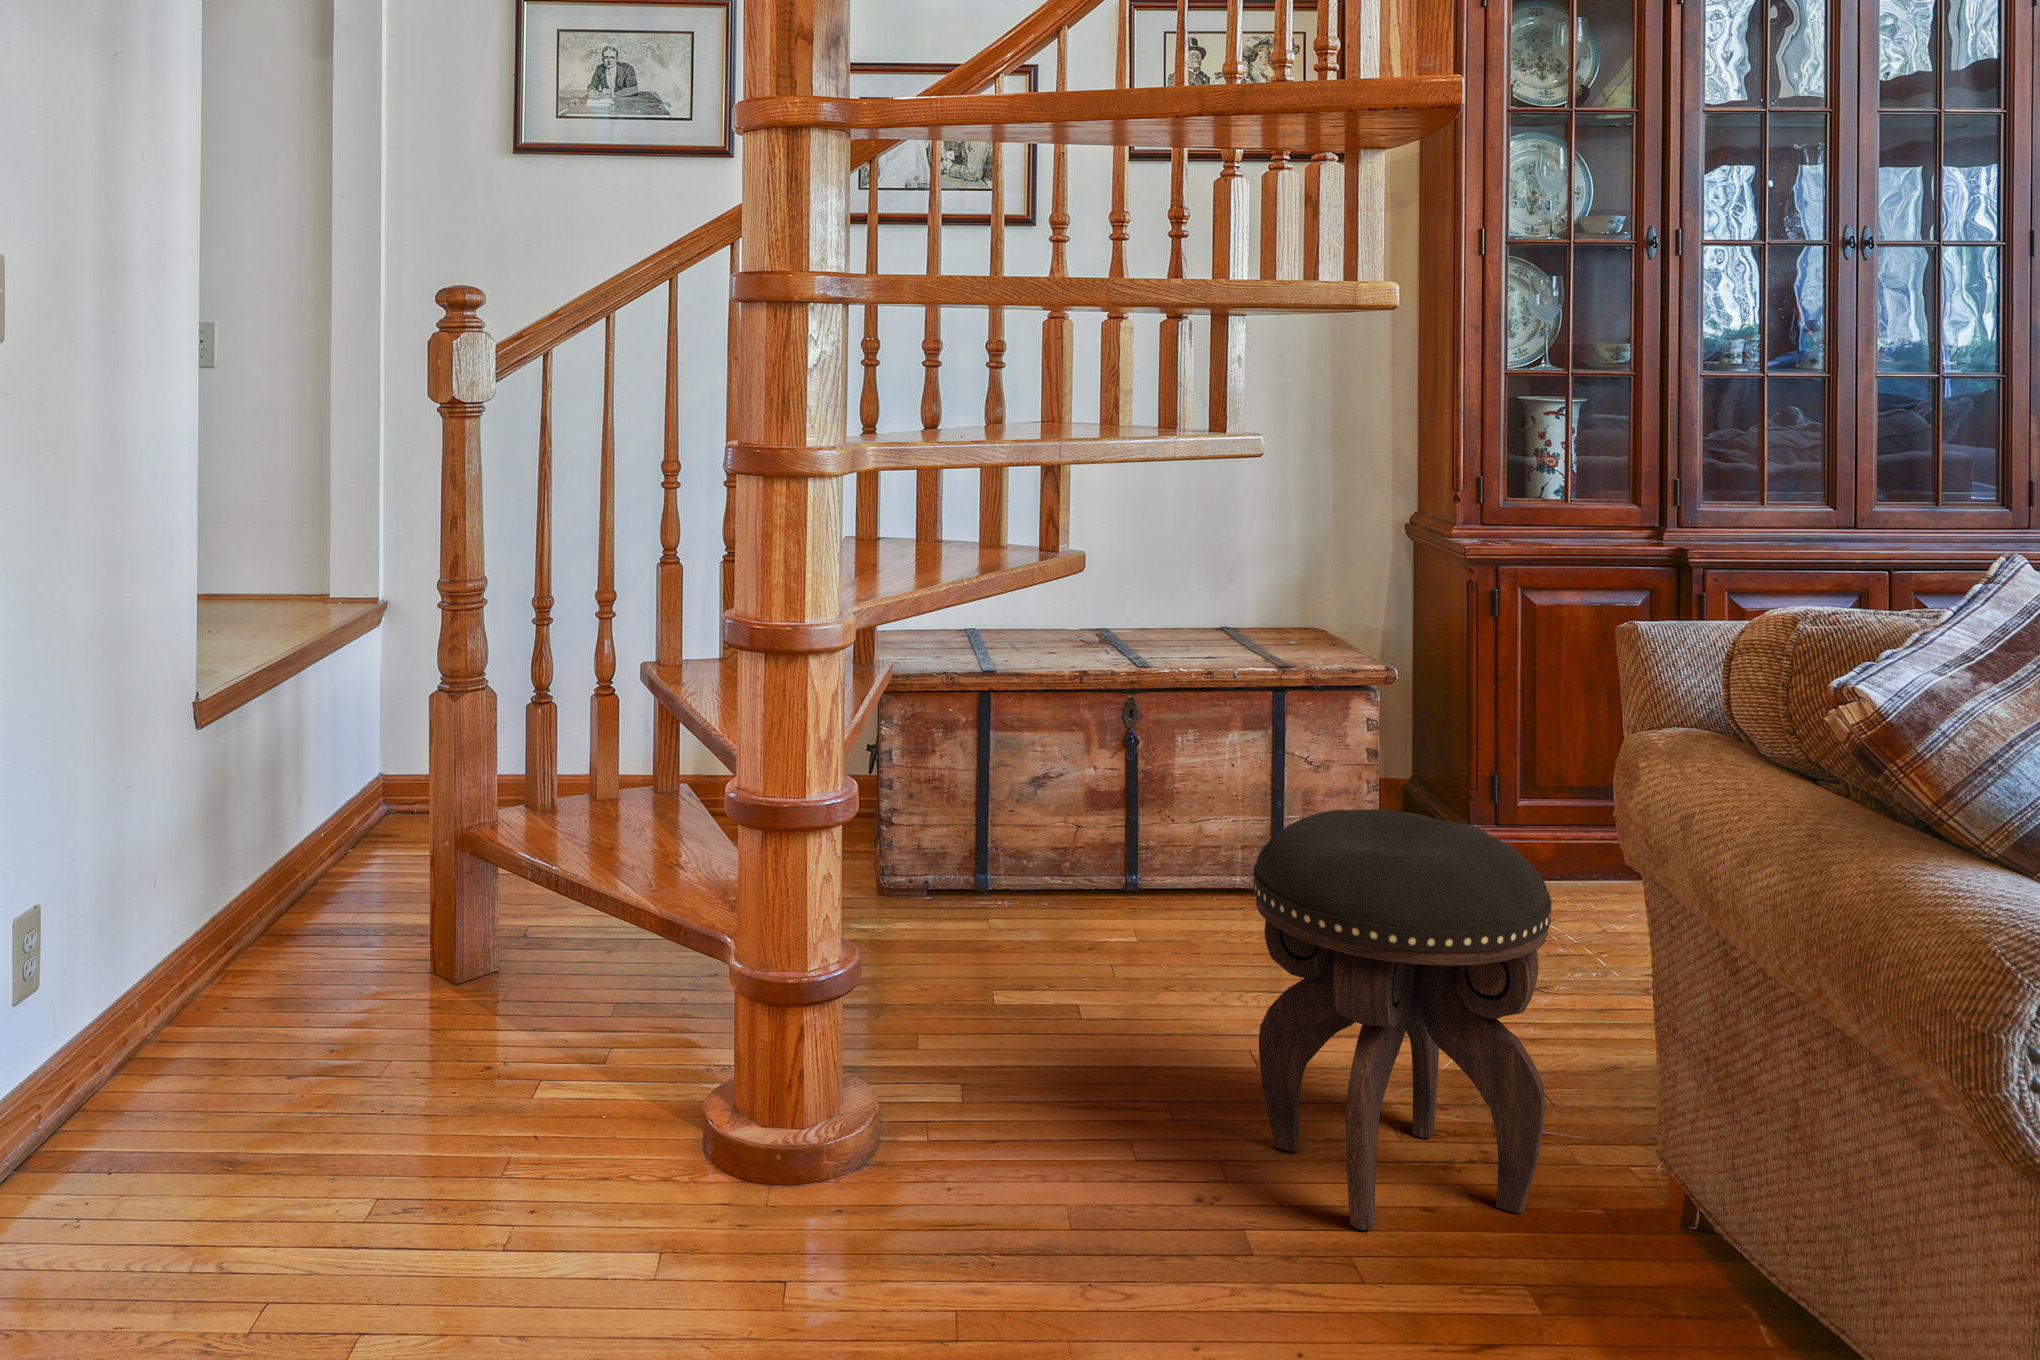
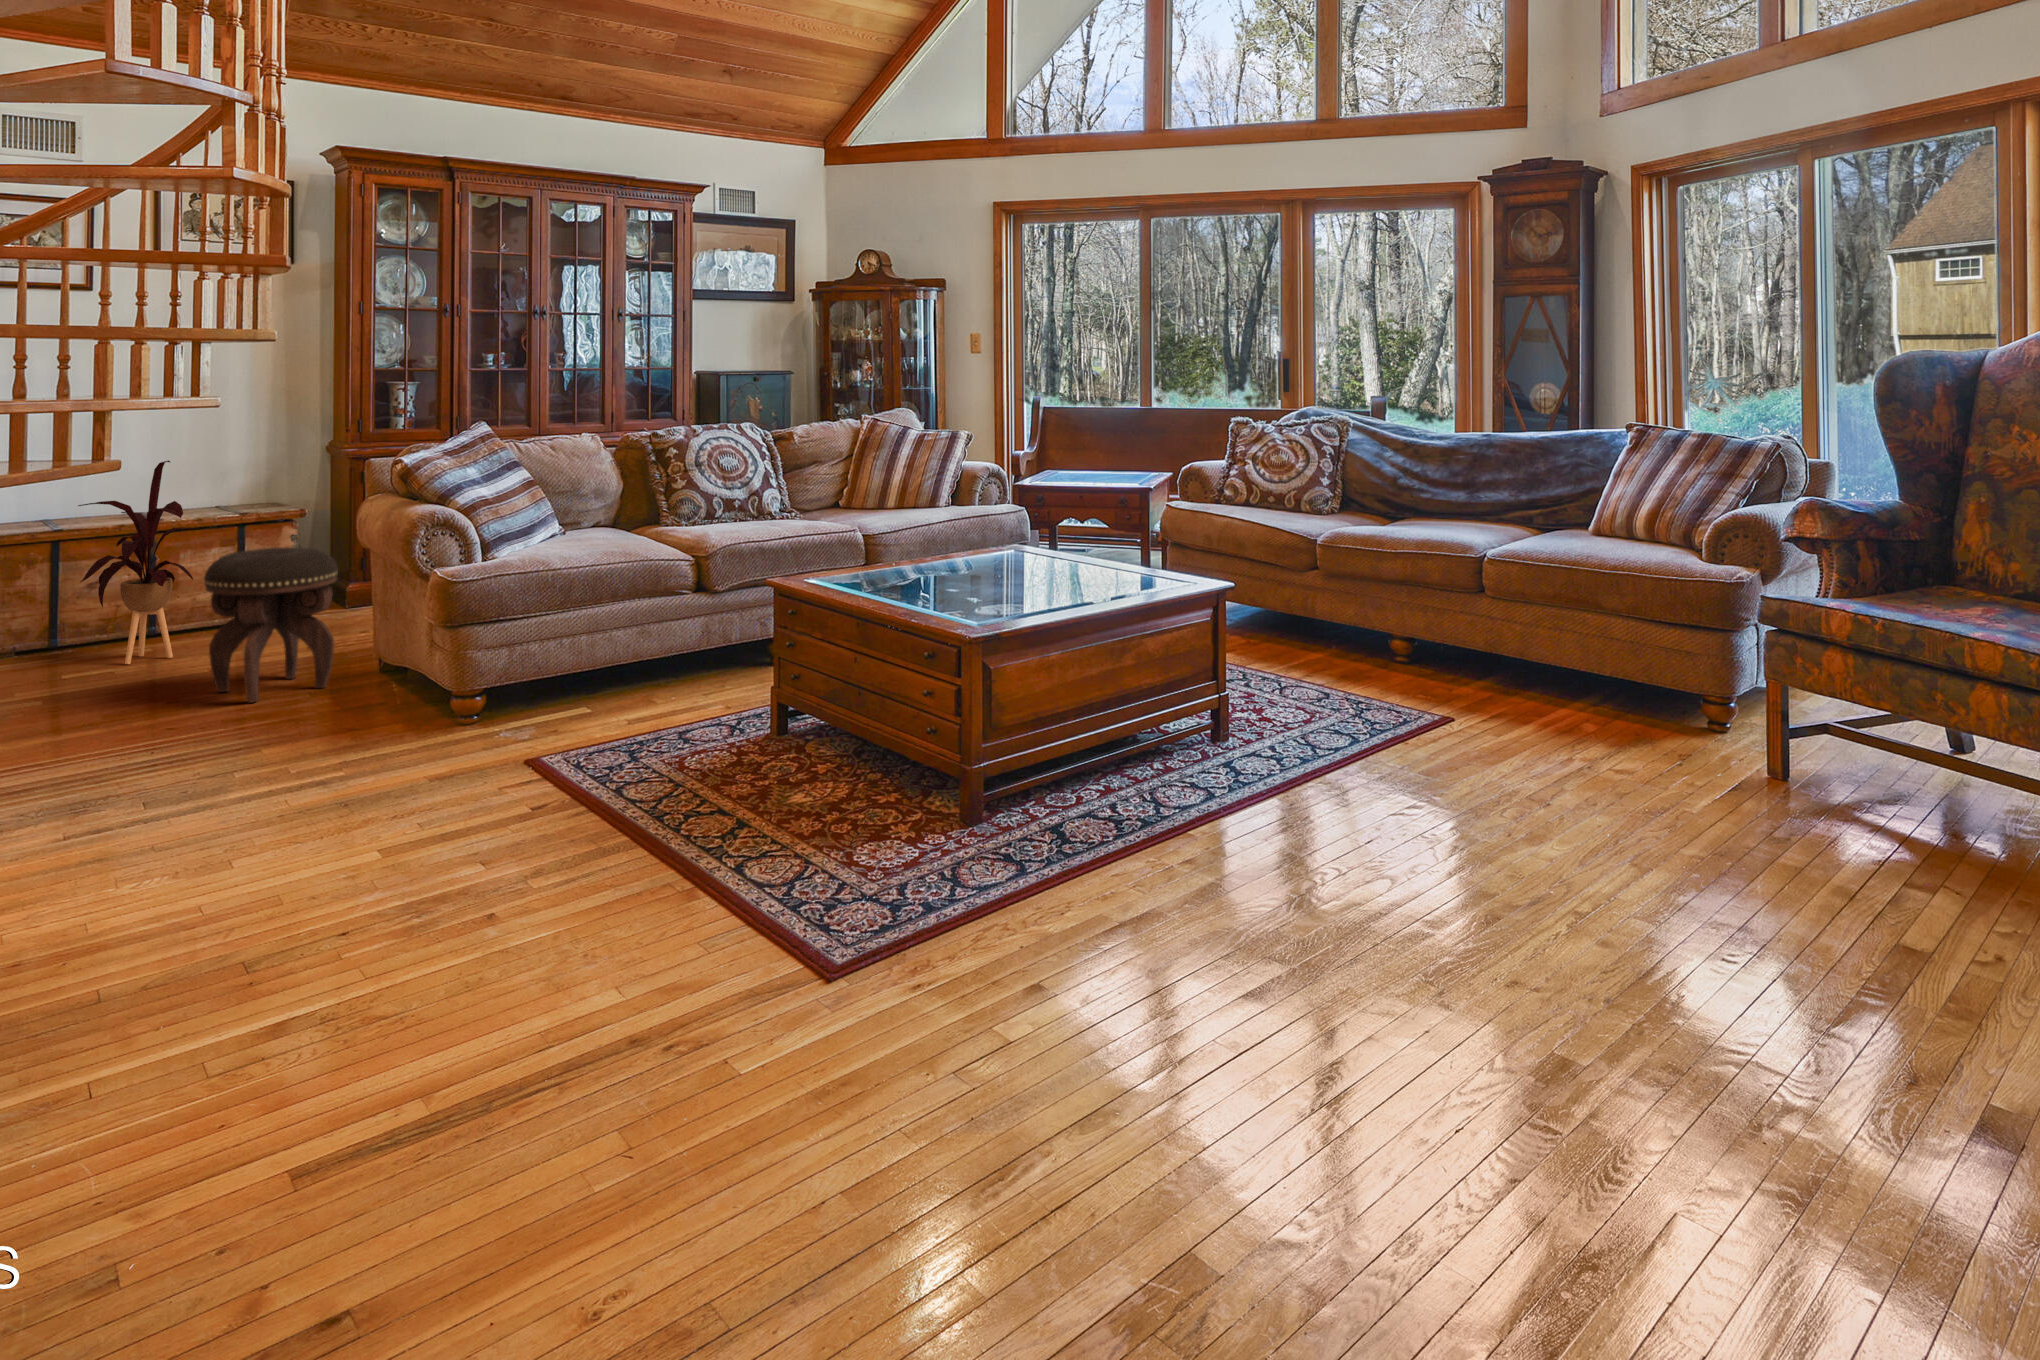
house plant: none [1017,563,1210,969] -> present [78,460,193,664]

